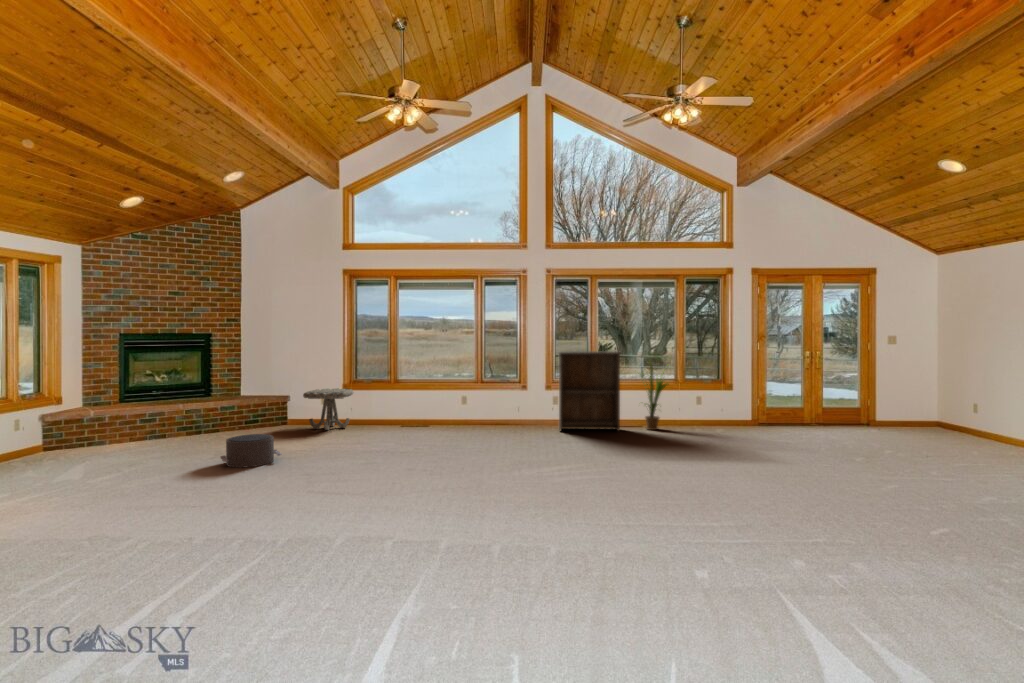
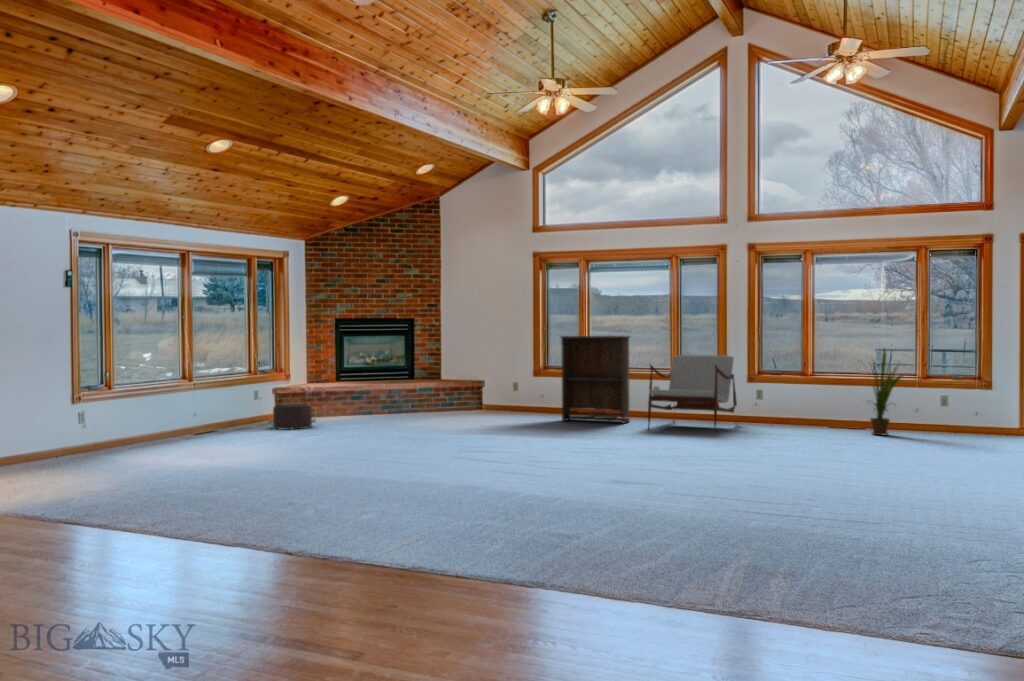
bookshelf: present [558,351,621,431] -> present [561,336,630,423]
armchair: none [473,368,536,437] -> present [648,355,737,431]
side table: present [303,388,354,430] -> none [488,377,539,418]
pouf: present [221,434,282,468] -> present [268,405,316,430]

